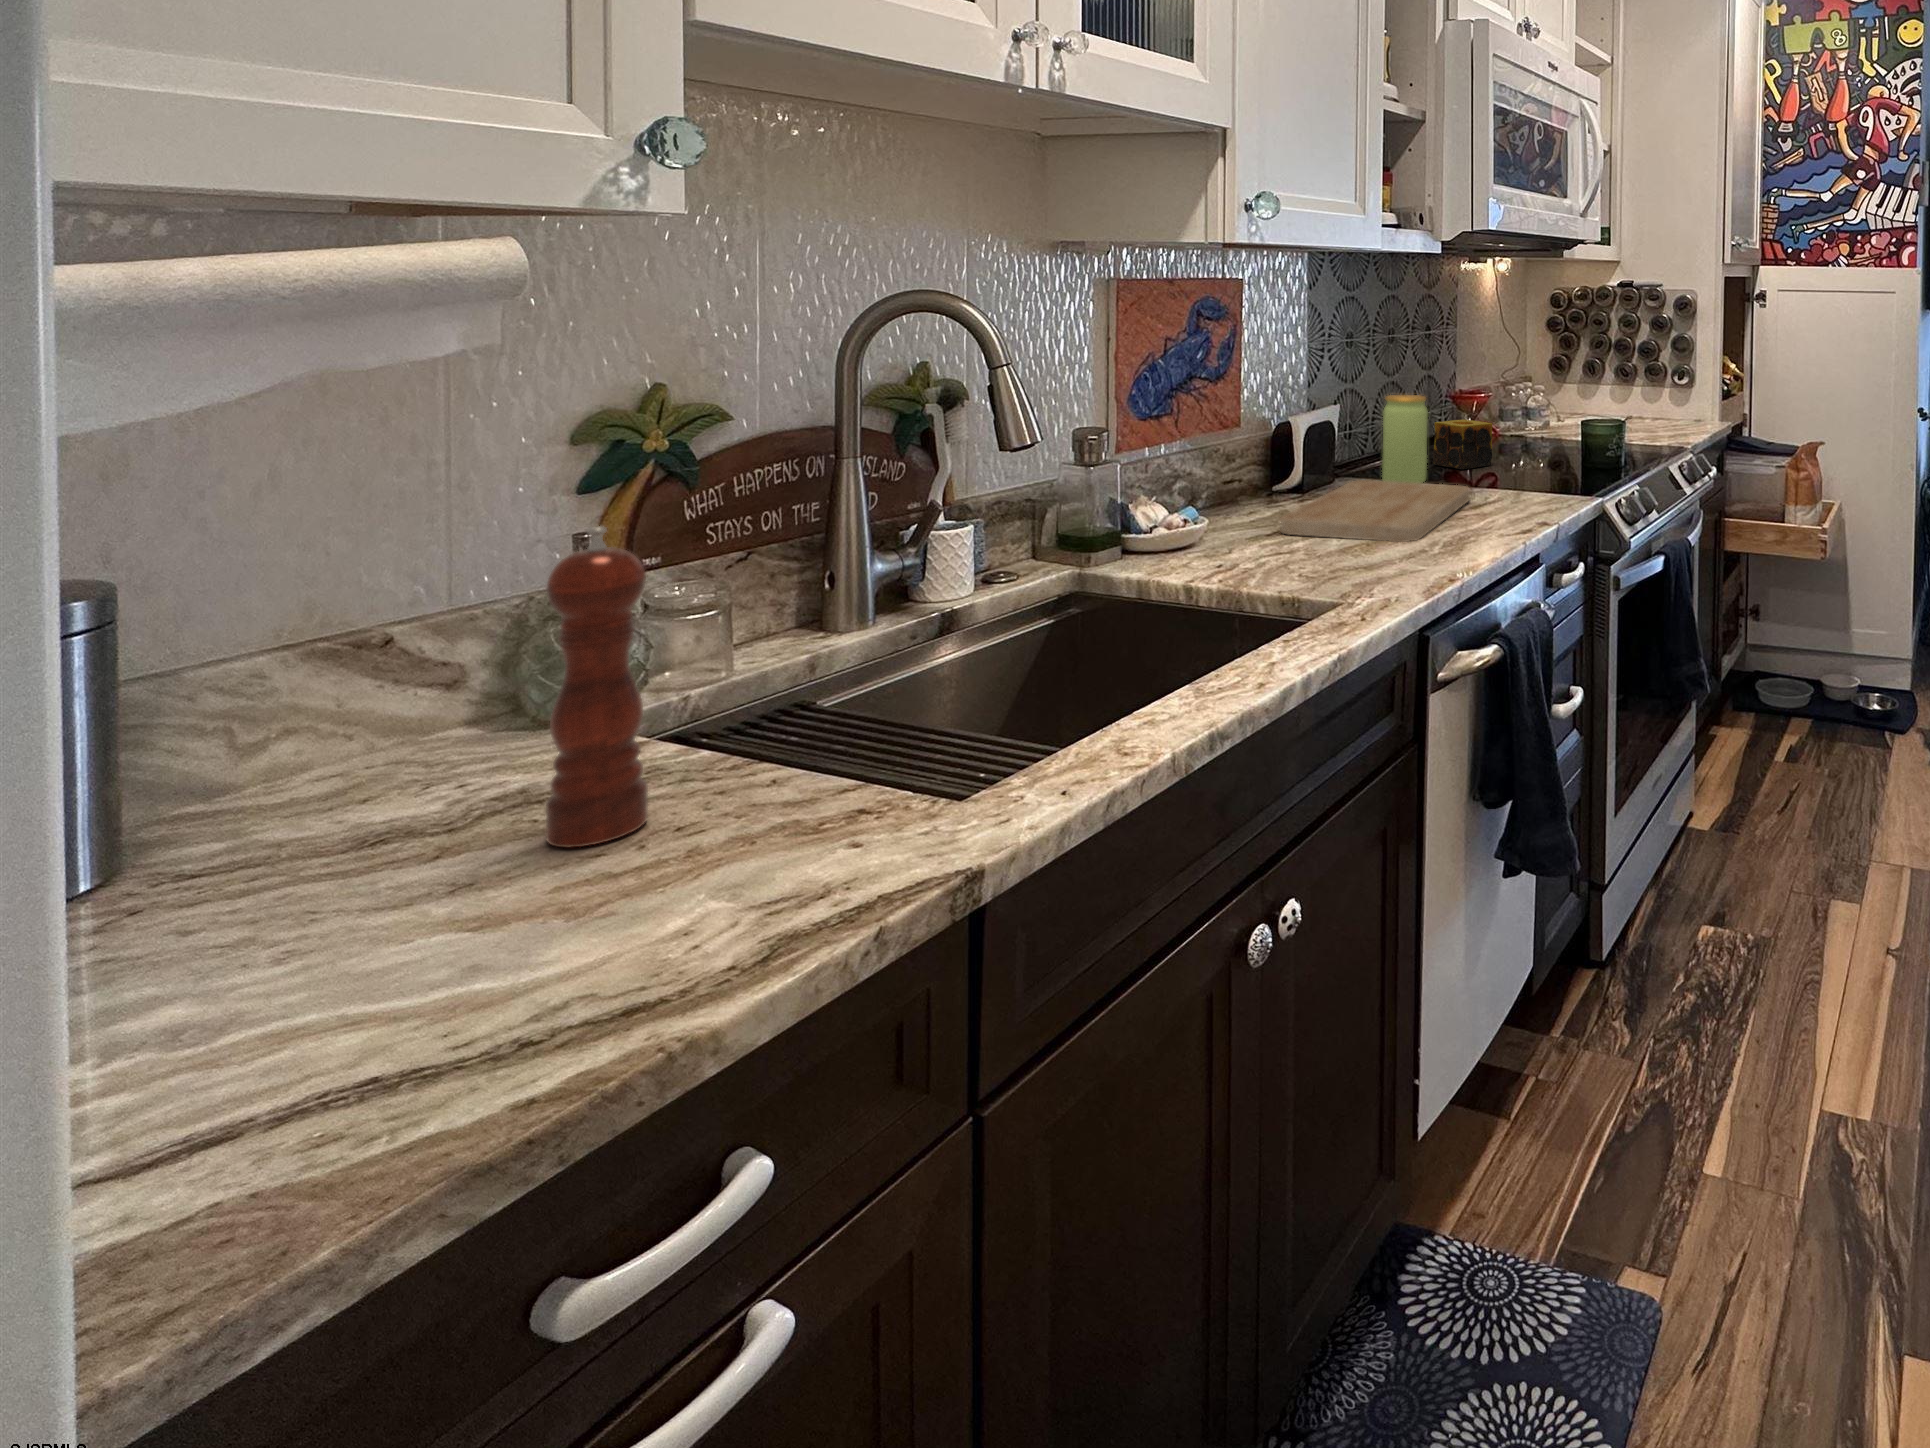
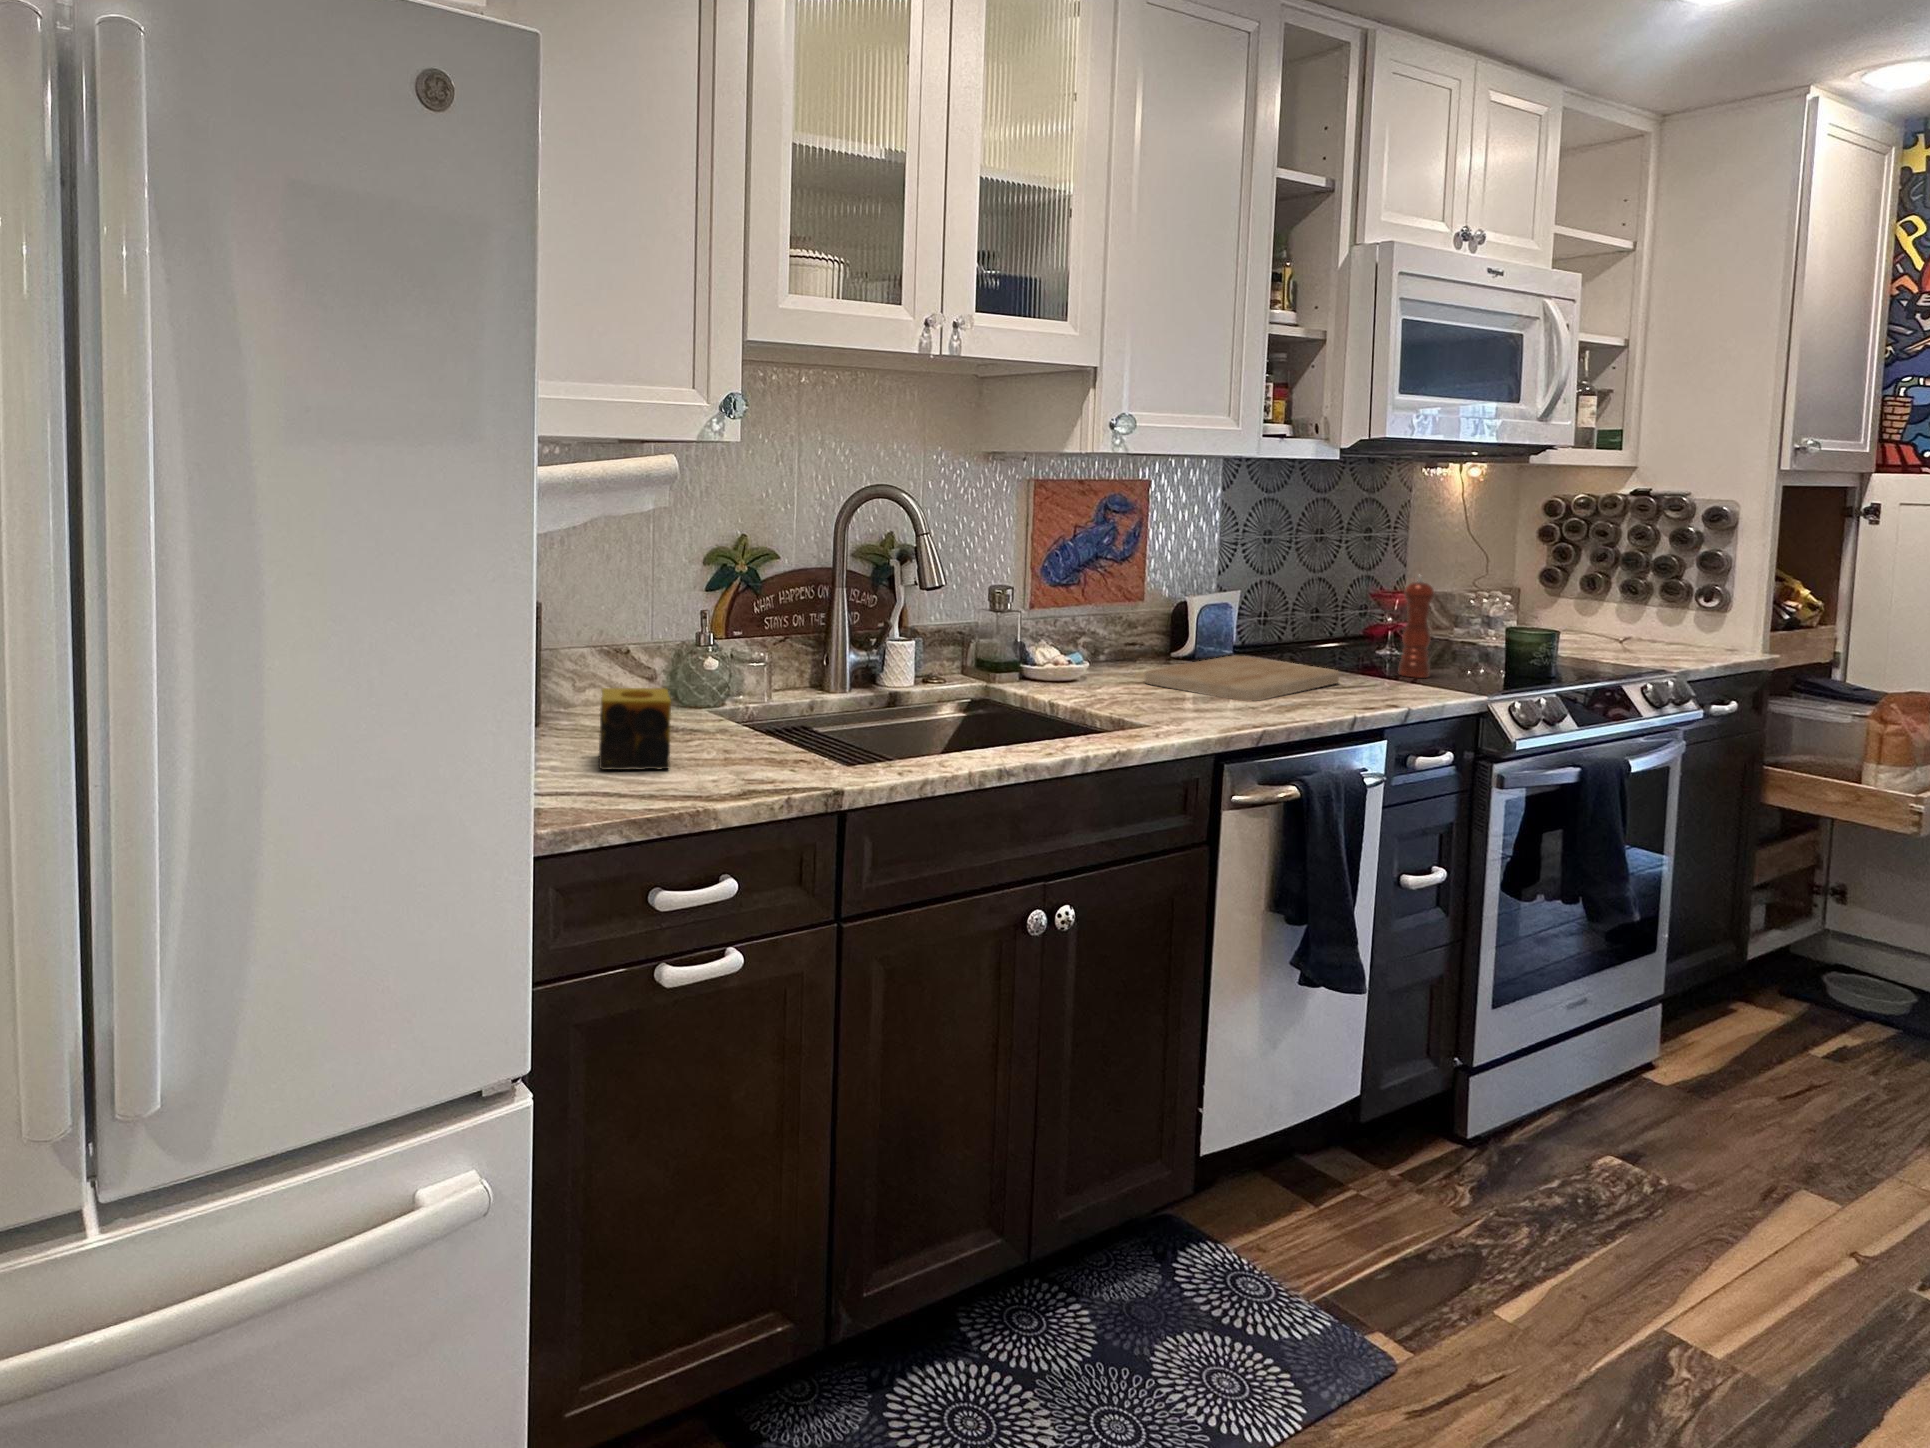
jar: present [1382,395,1428,483] -> none [1272,587,1319,667]
candle: present [1433,419,1492,469] -> present [599,688,671,770]
pepper mill: present [546,526,648,847] -> present [1399,575,1434,678]

